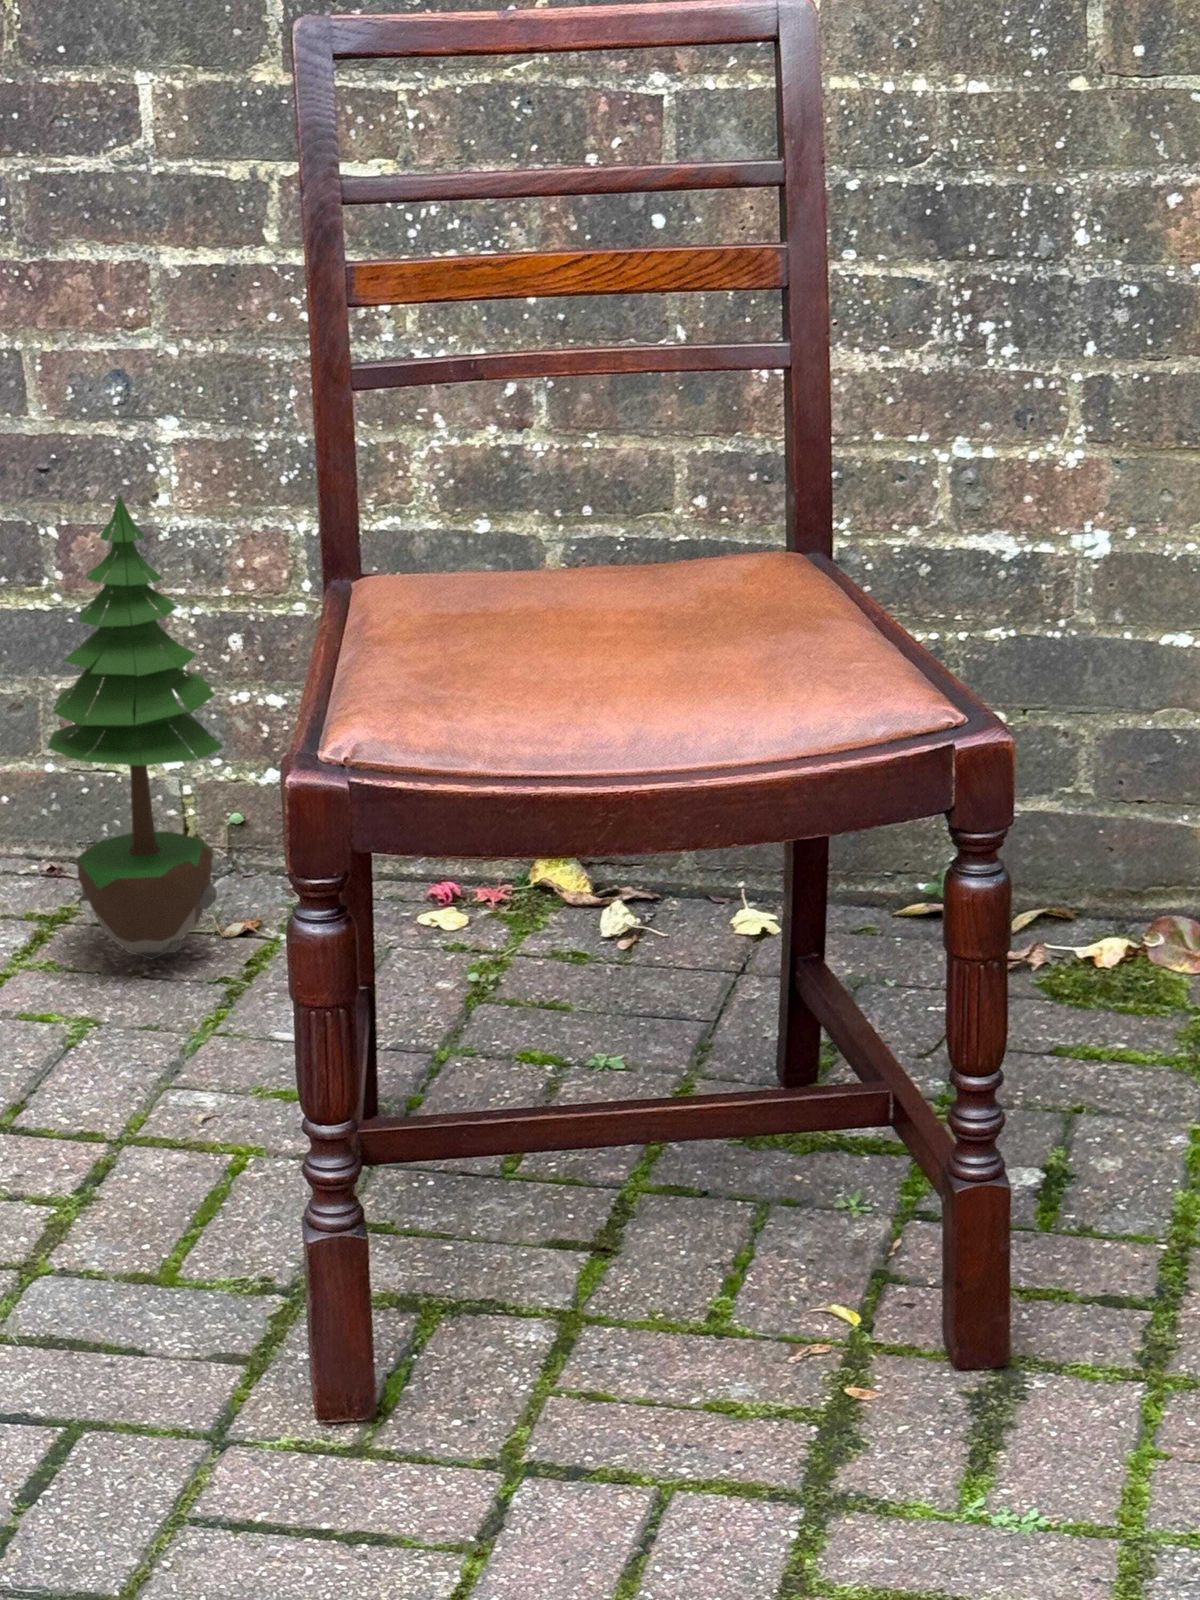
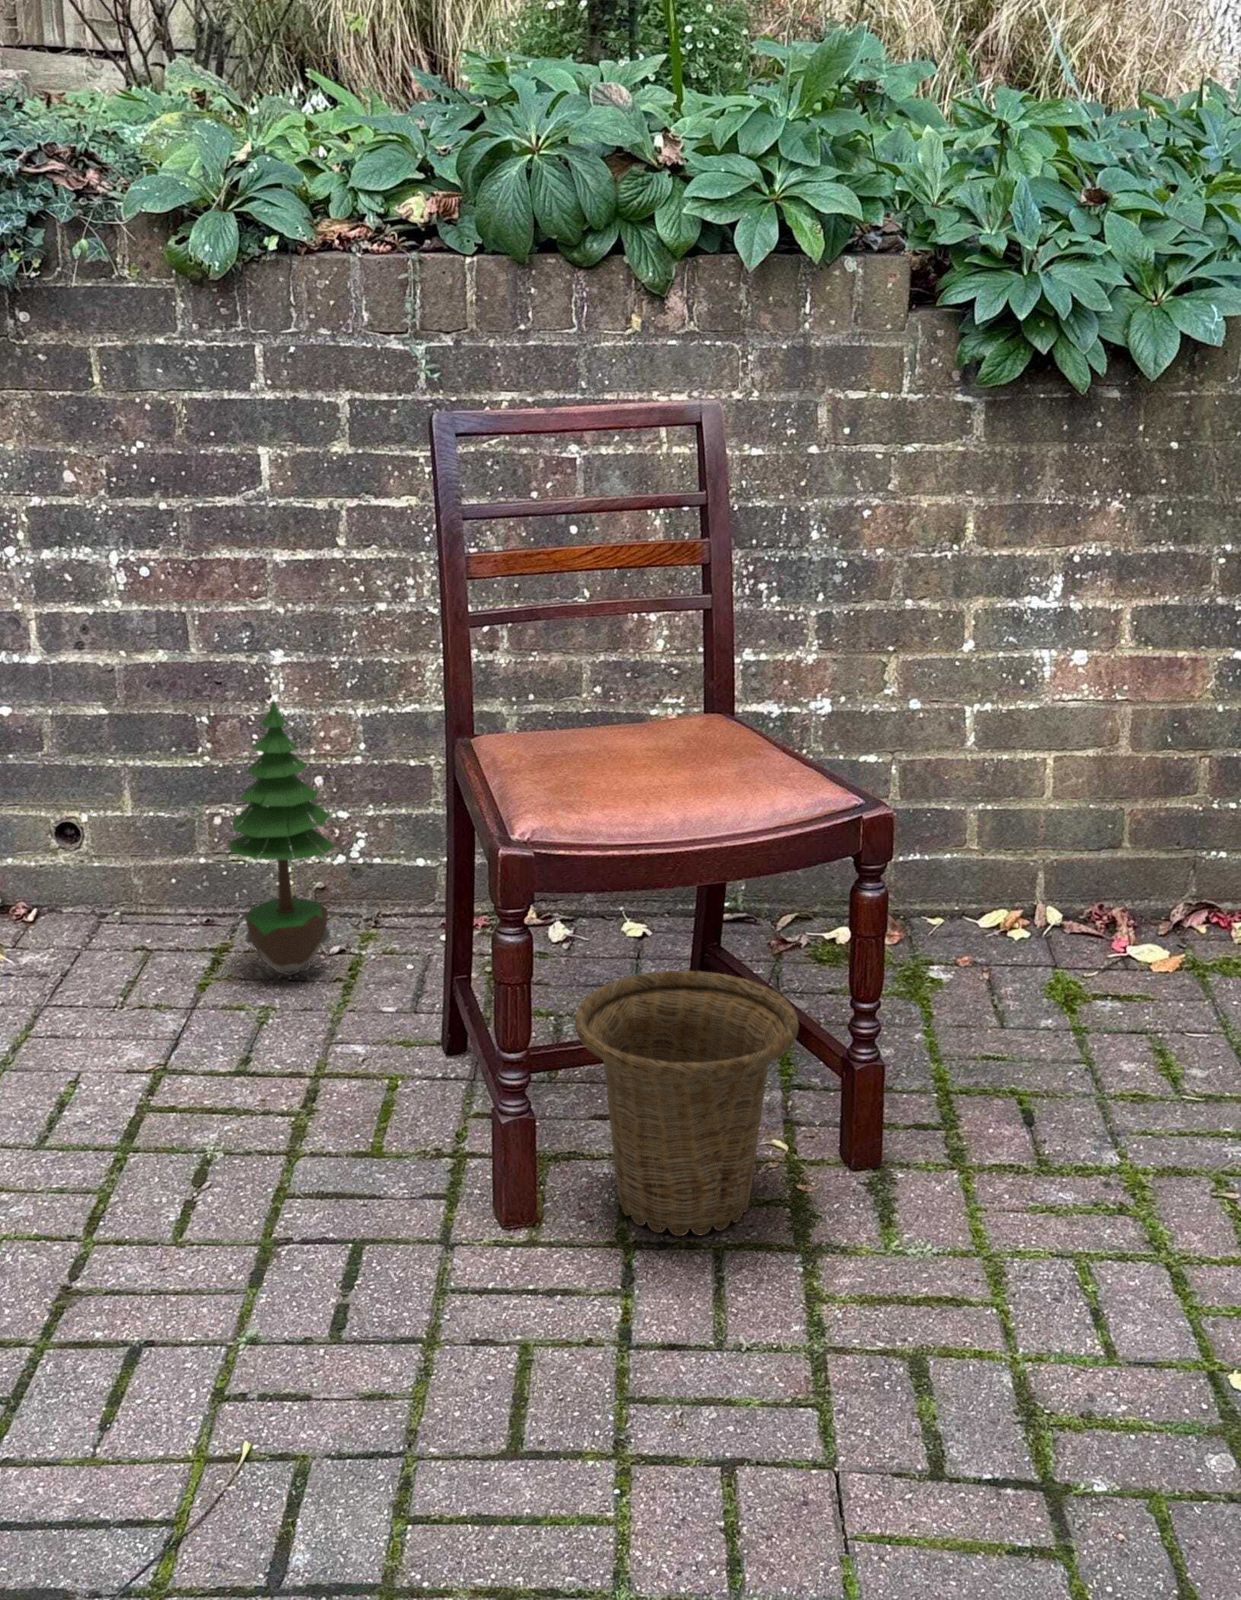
basket: none [449,988,856,1467] -> present [575,971,799,1236]

